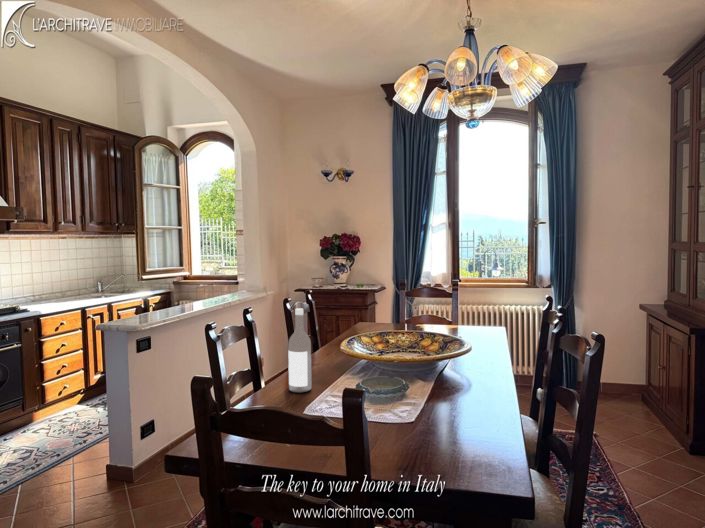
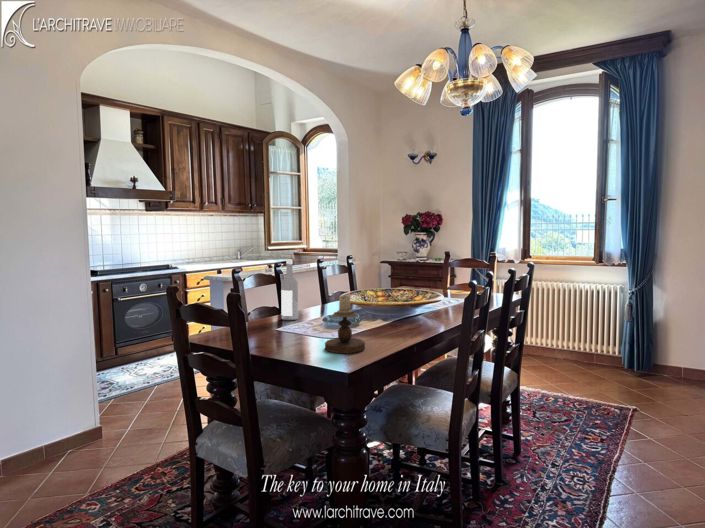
candlestick: none [425,365,481,449] -> present [325,295,365,353]

